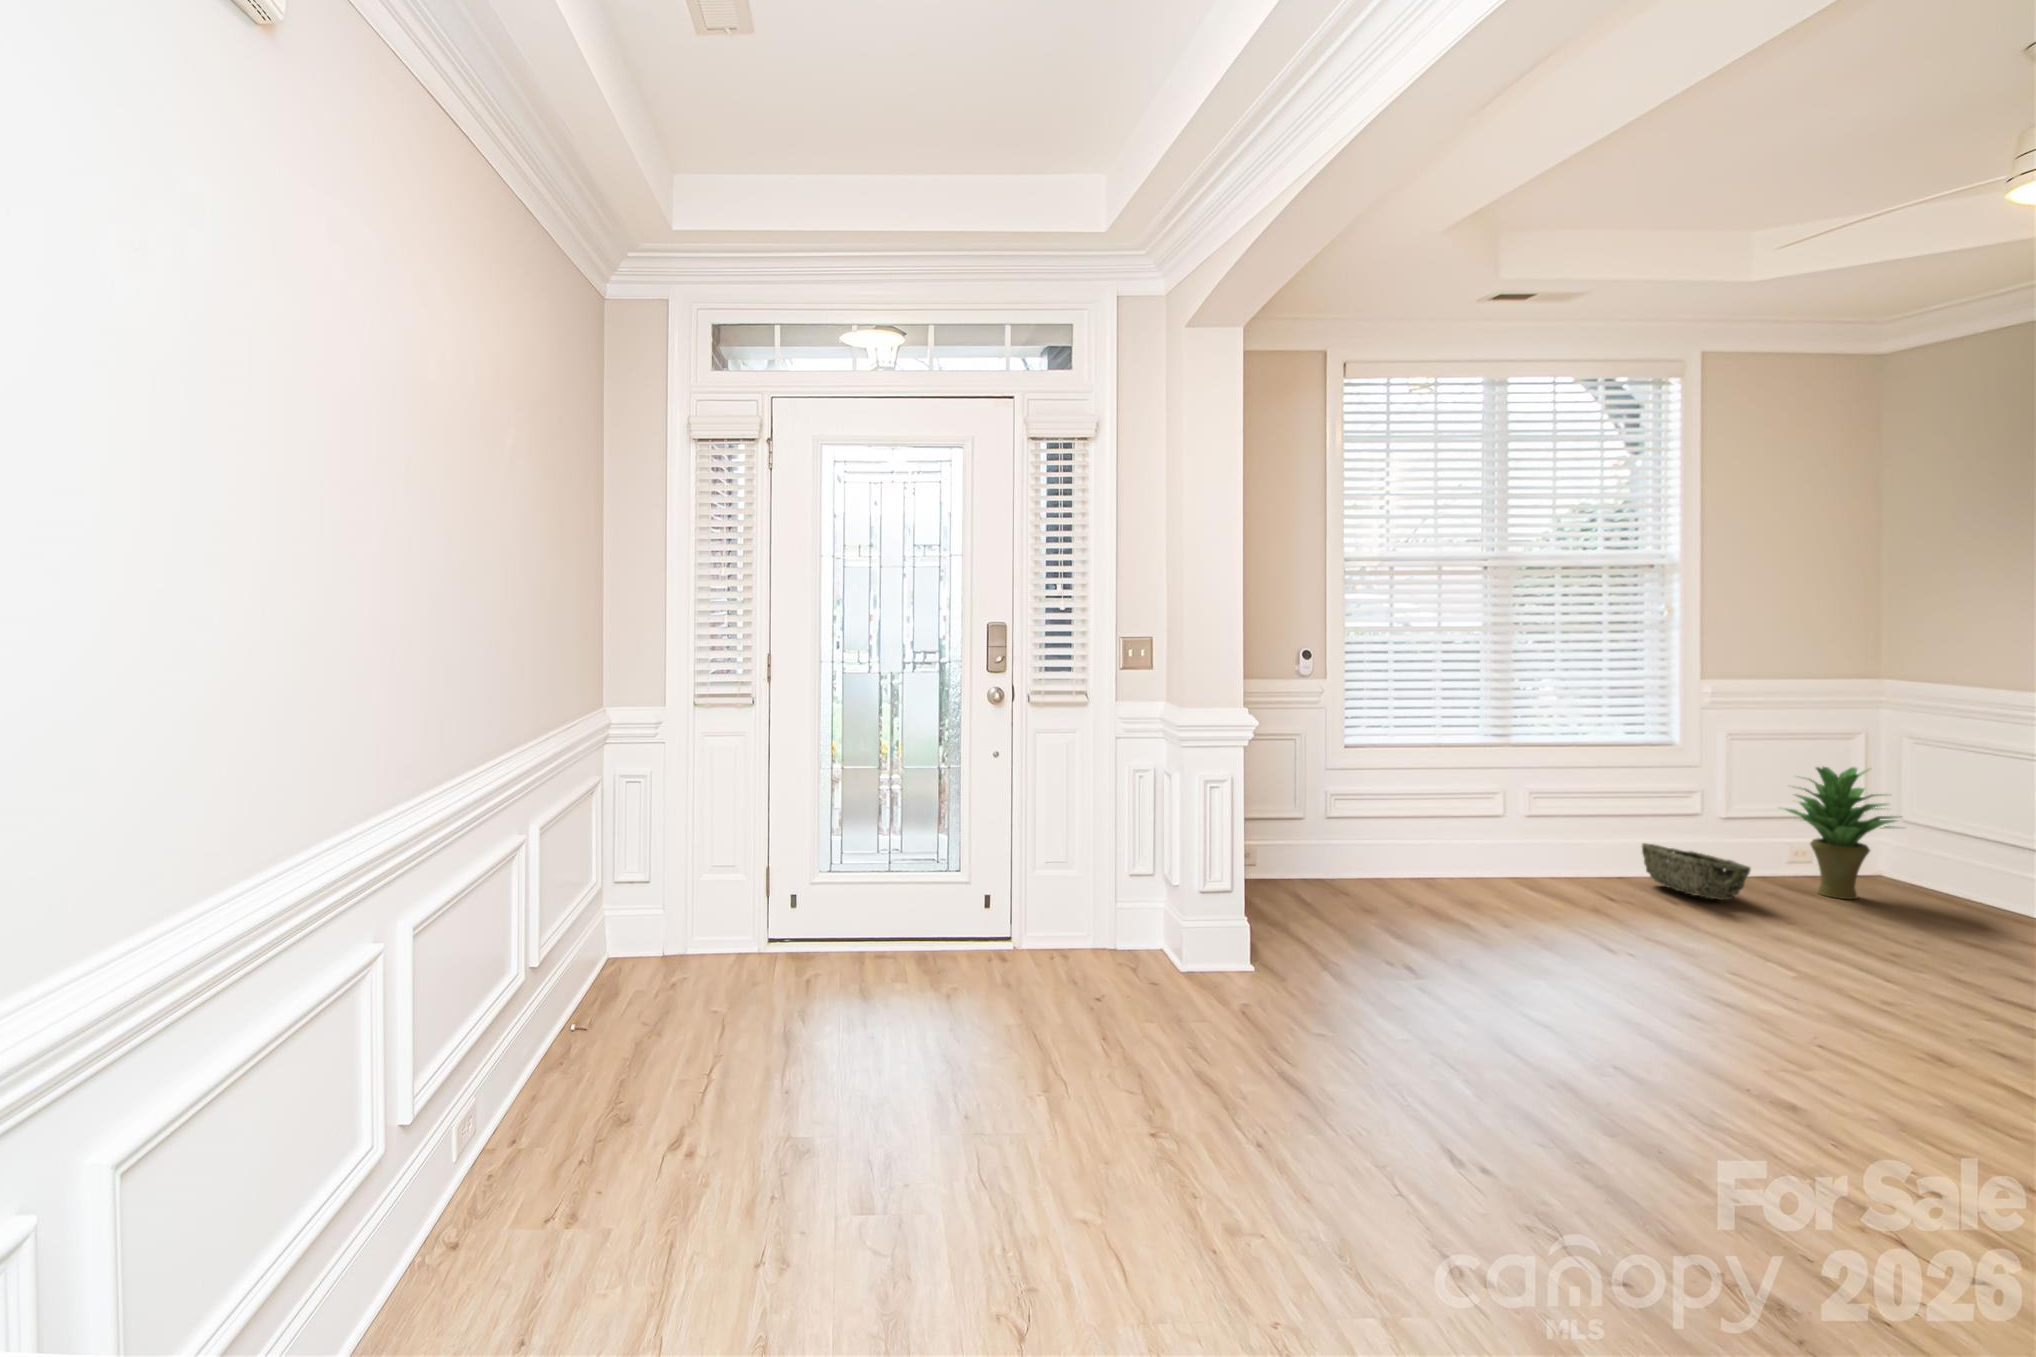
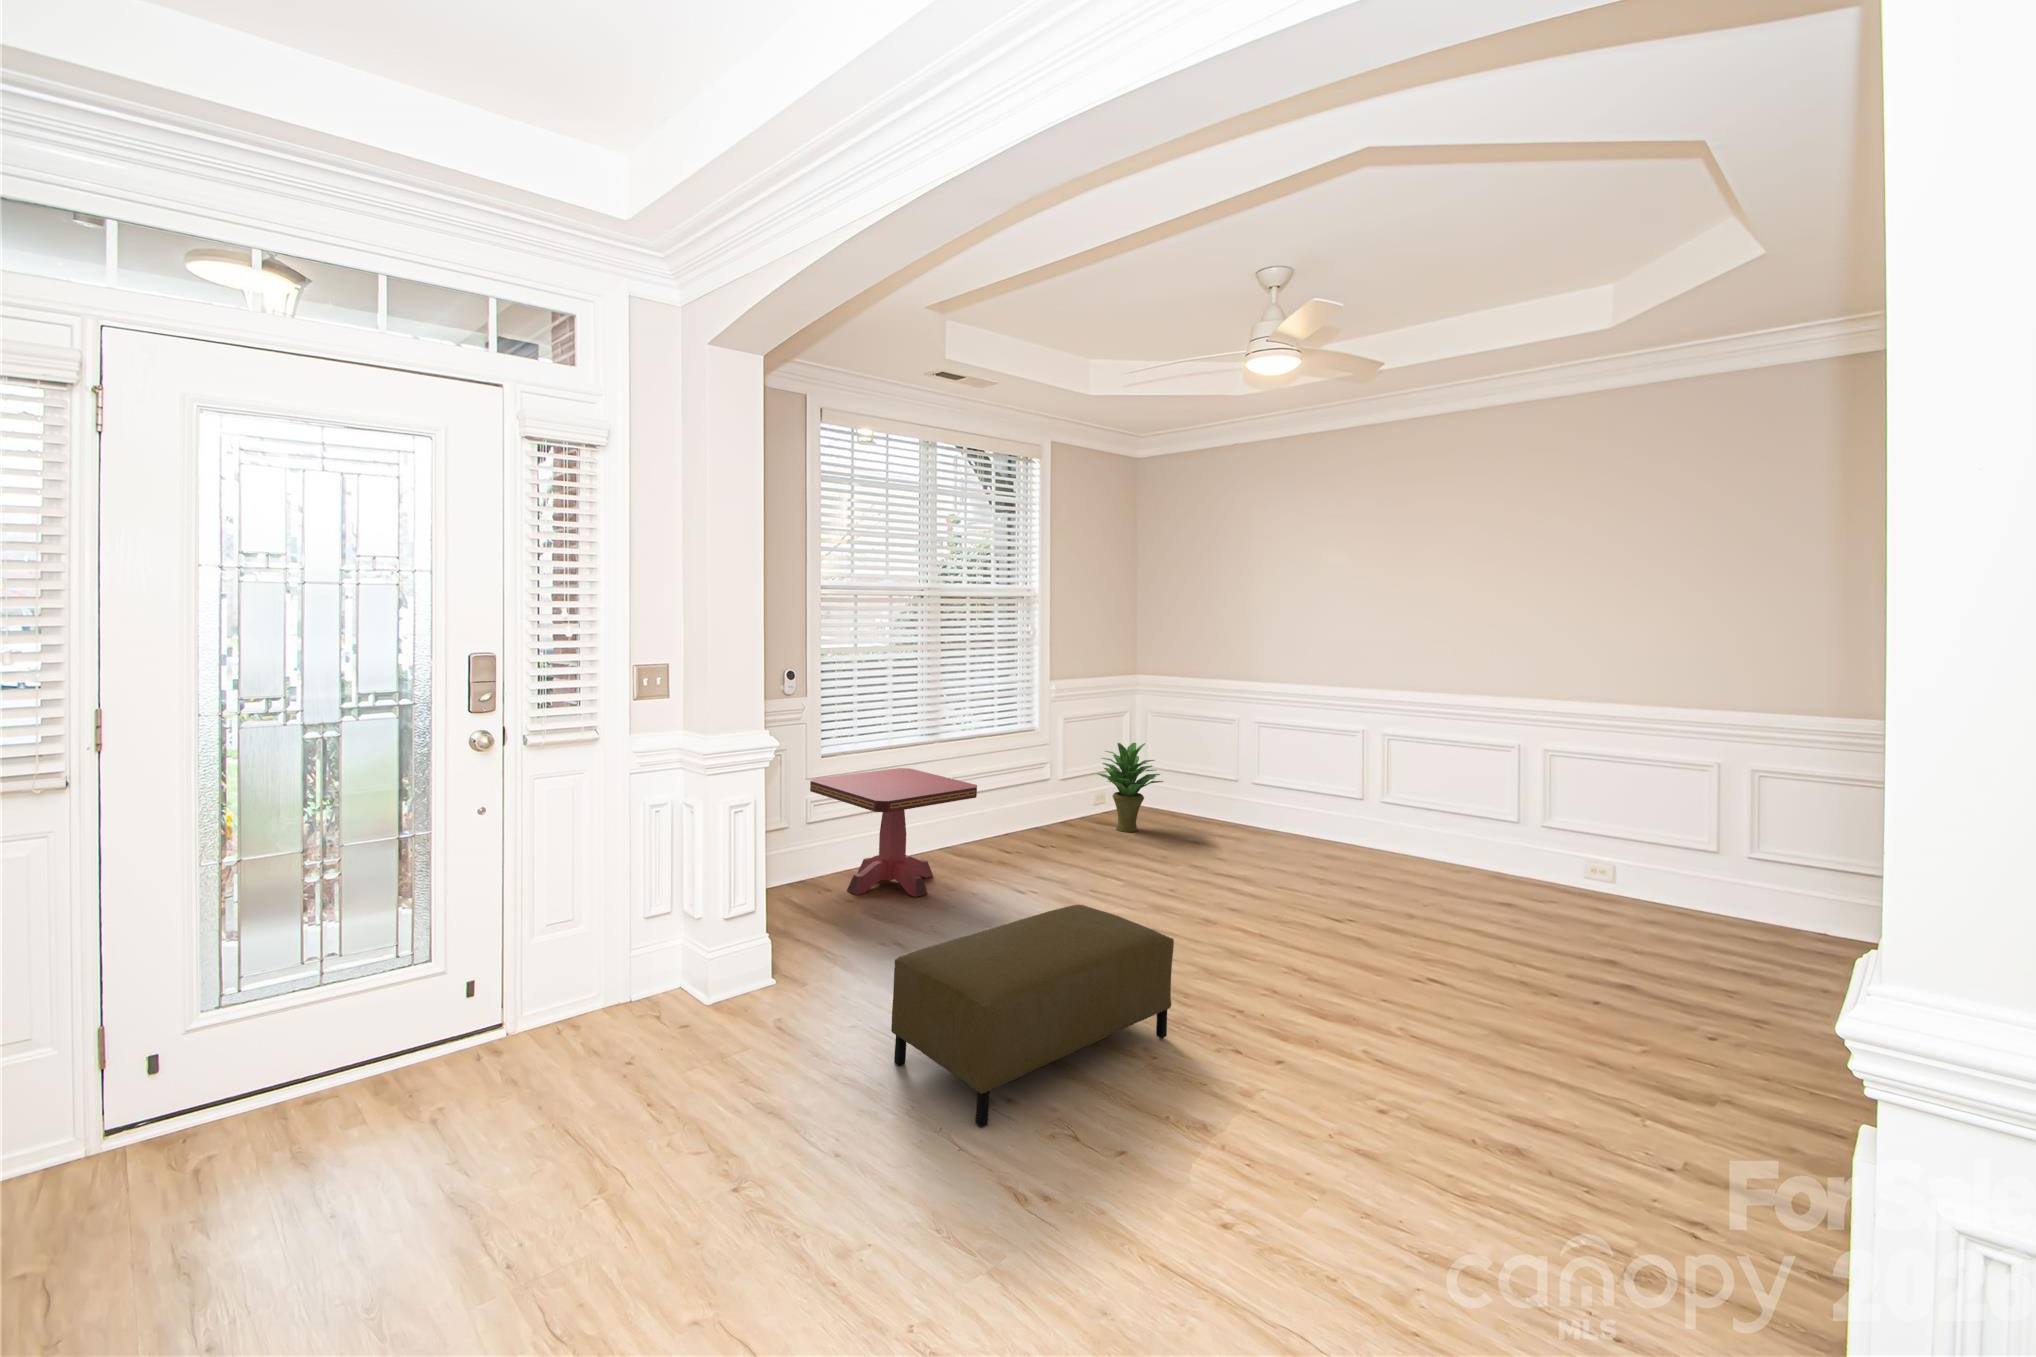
side table: none [1333,772,1538,918] -> present [810,768,977,897]
woven basket: present [1642,843,1750,900] -> none [1022,808,1090,846]
ottoman: none [1324,928,1721,1126] -> present [891,905,1174,1127]

